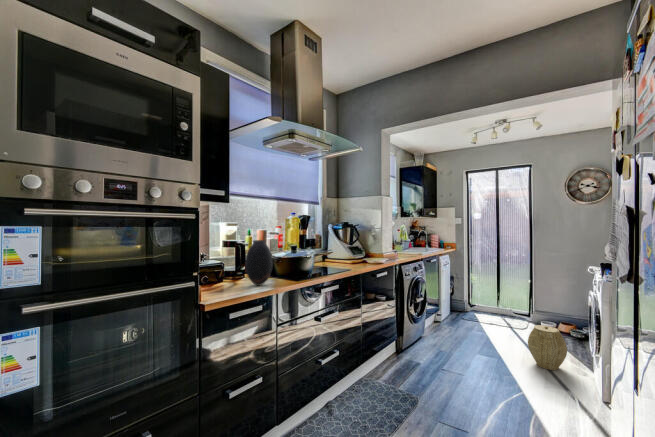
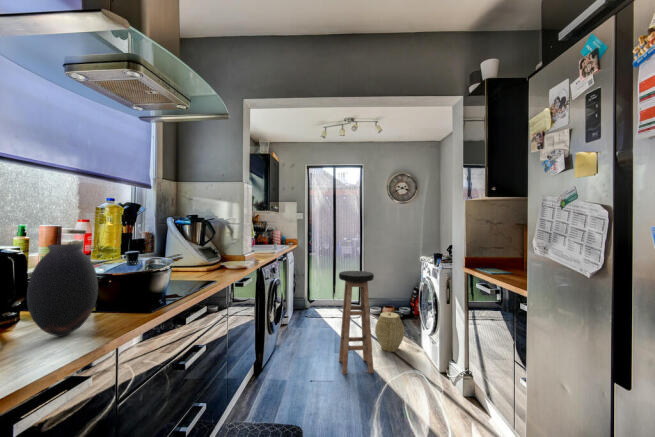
bar stool: none [474,275,514,382] -> present [339,271,374,374]

